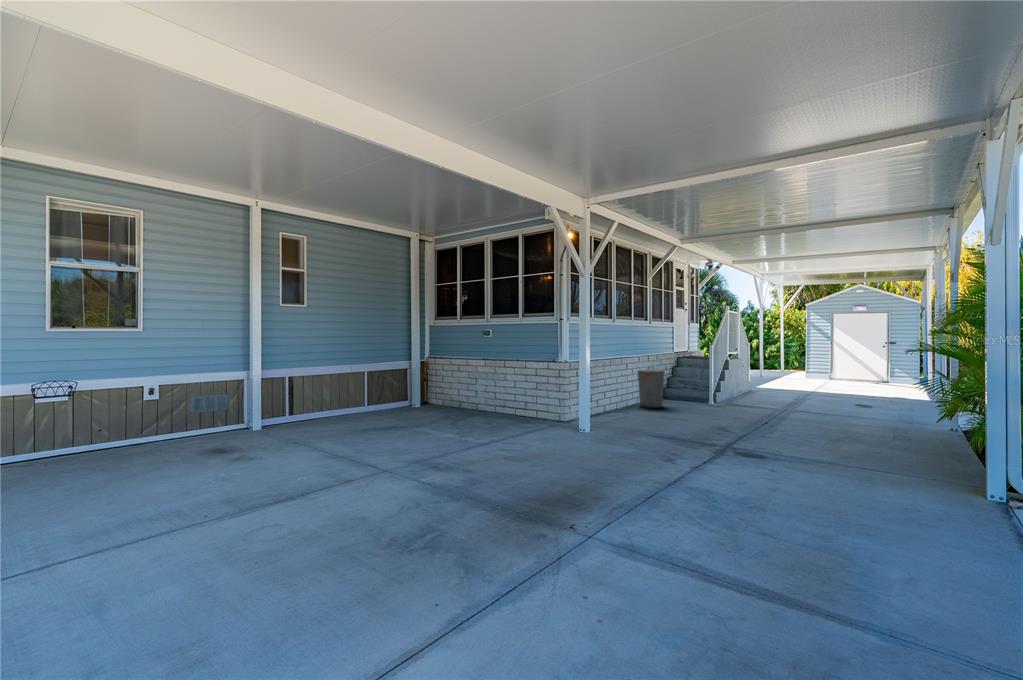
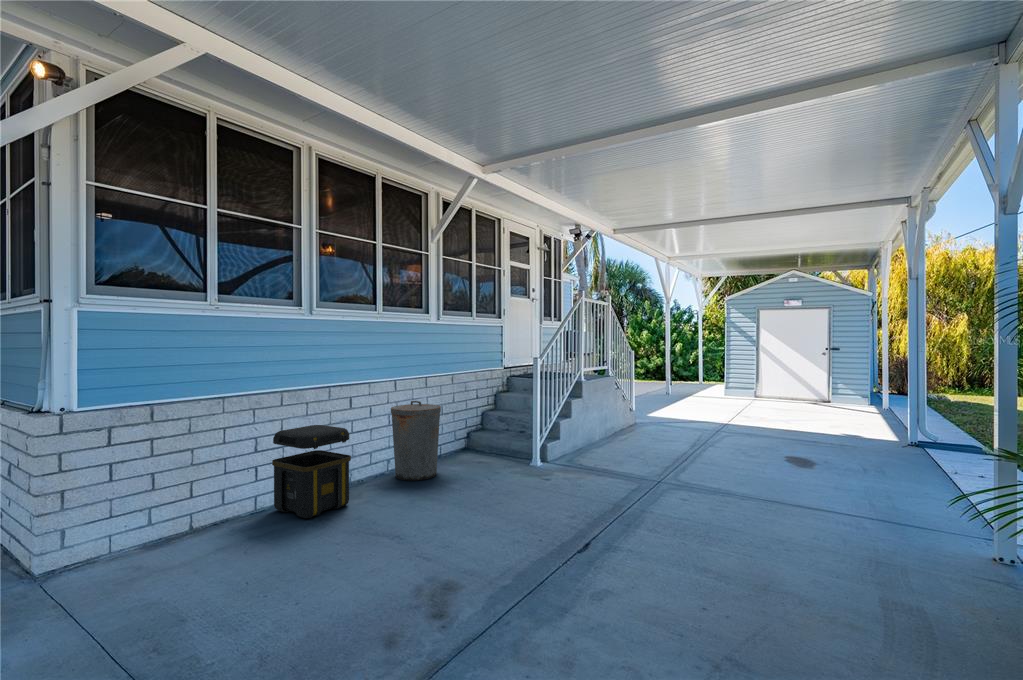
toolbox: none [605,376,639,416] -> present [272,425,351,518]

